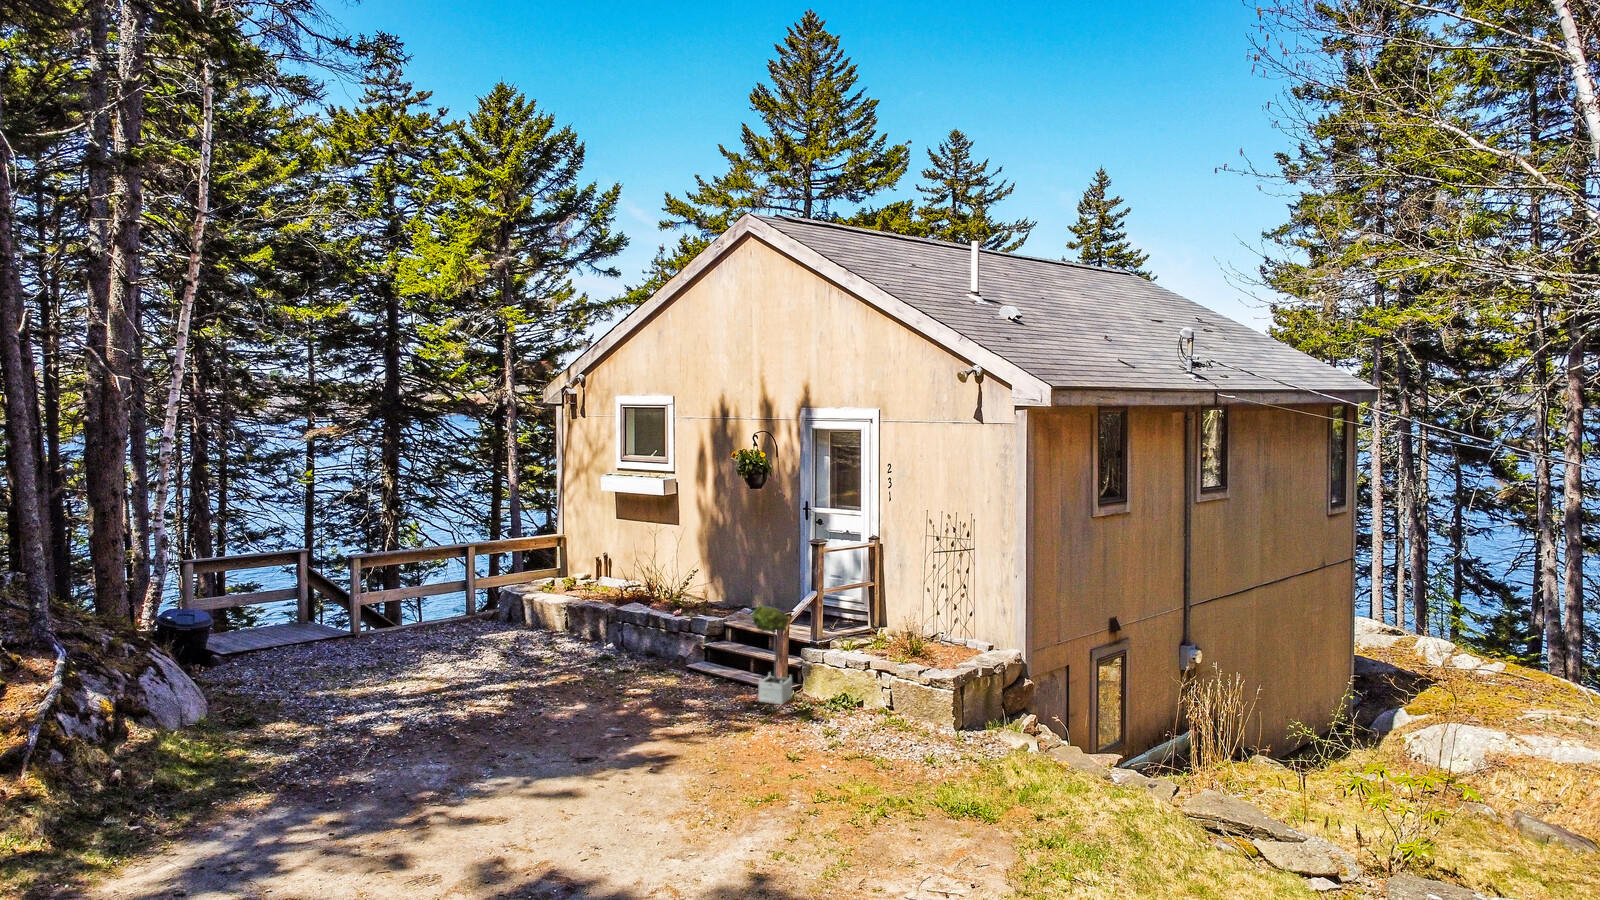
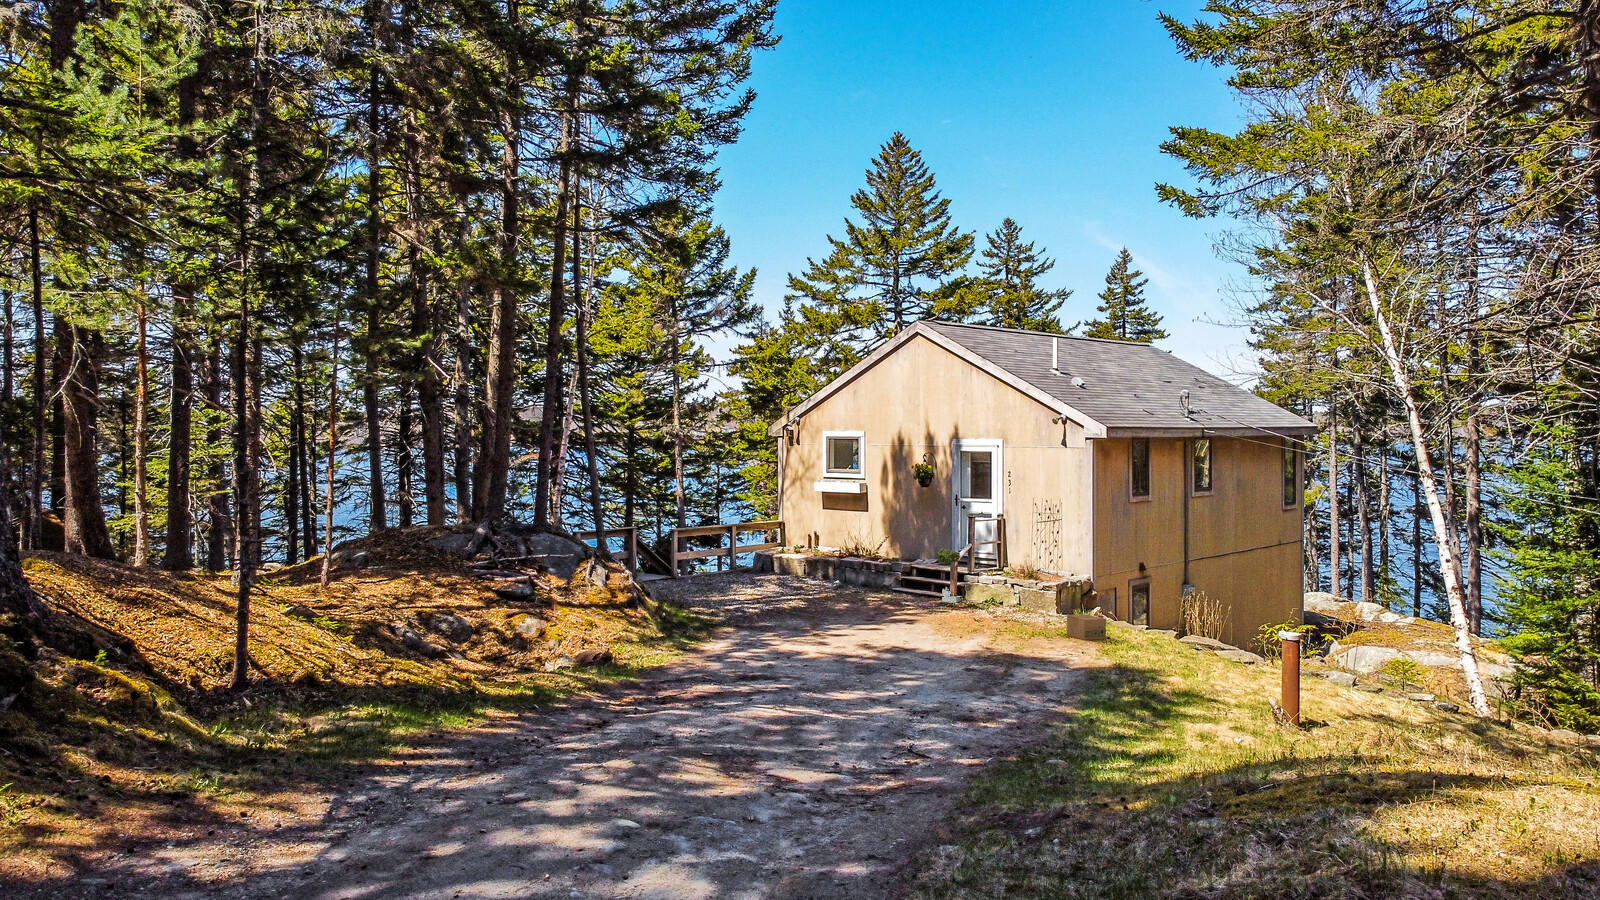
cardboard box: none [947,784,1032,859] -> present [1066,614,1106,640]

